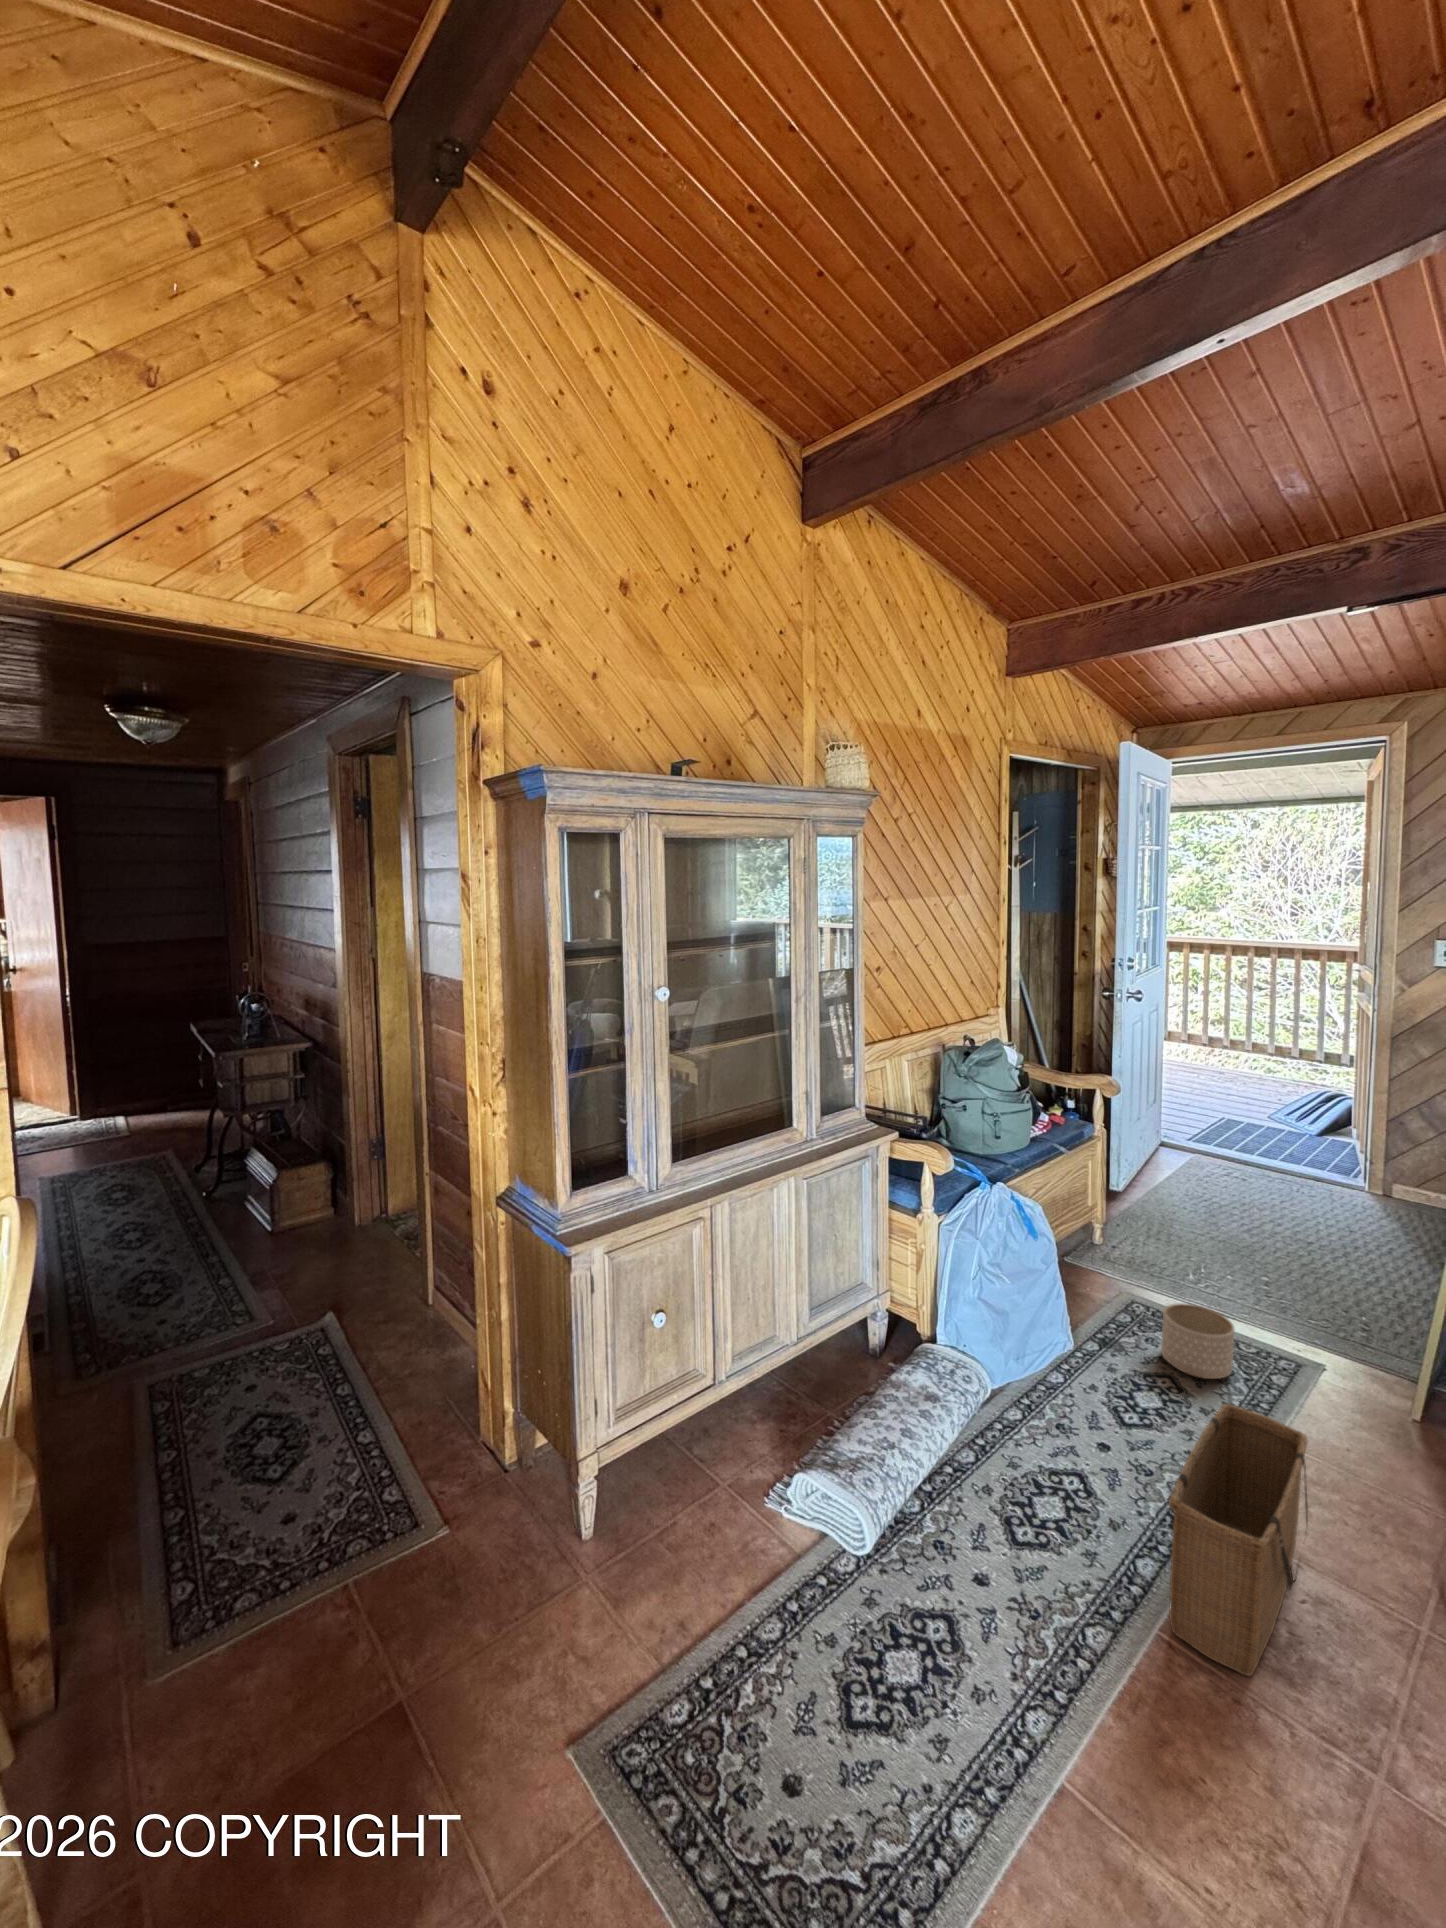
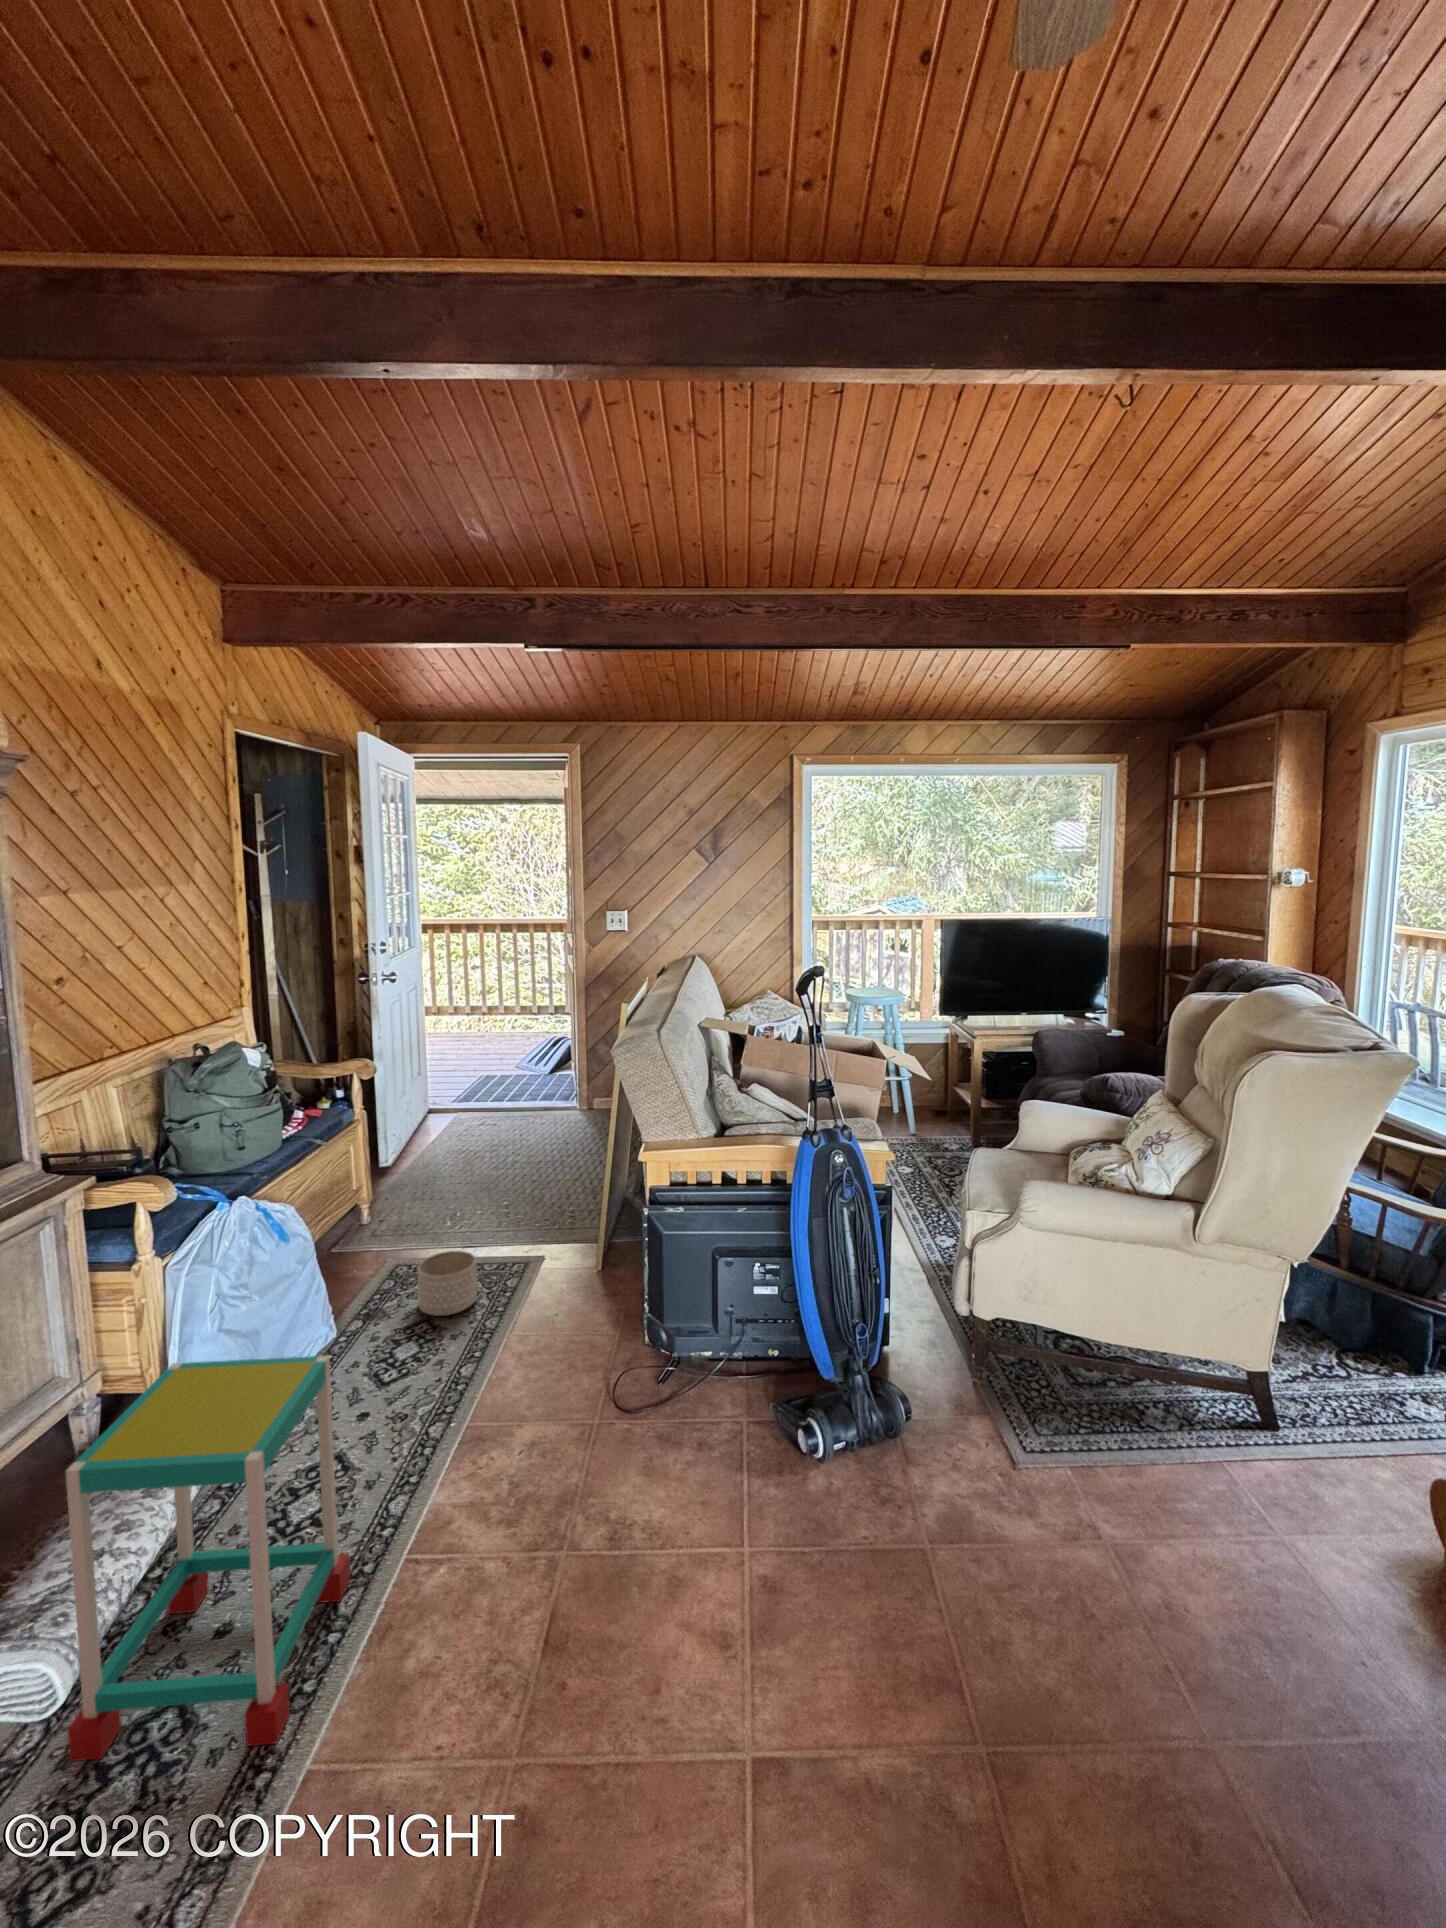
side table: none [873,1323,1104,1741] -> present [66,1355,350,1761]
basket: present [1169,1404,1308,1676] -> none [400,1324,517,1555]

